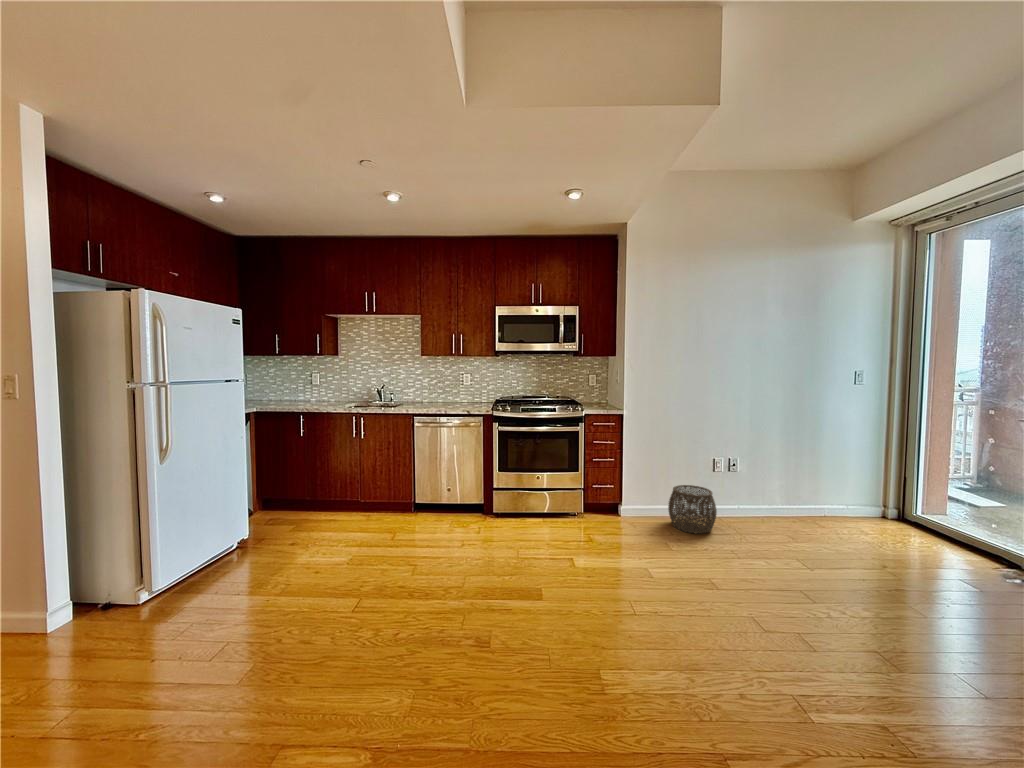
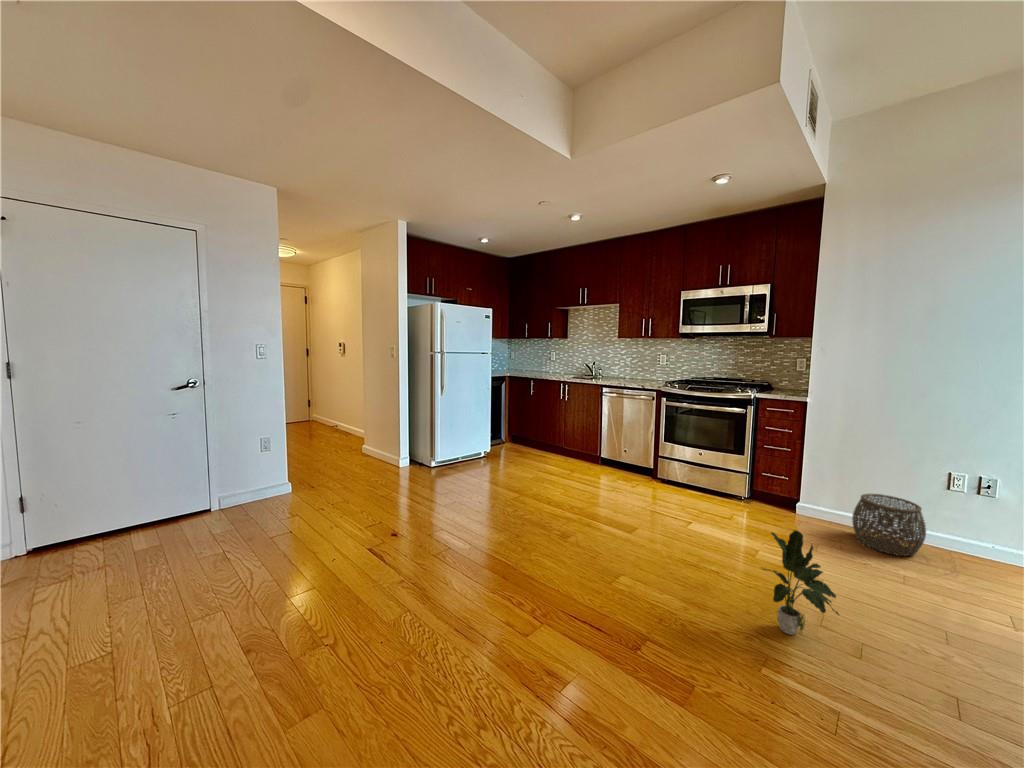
potted plant: none [721,542,797,649] -> present [761,530,839,635]

